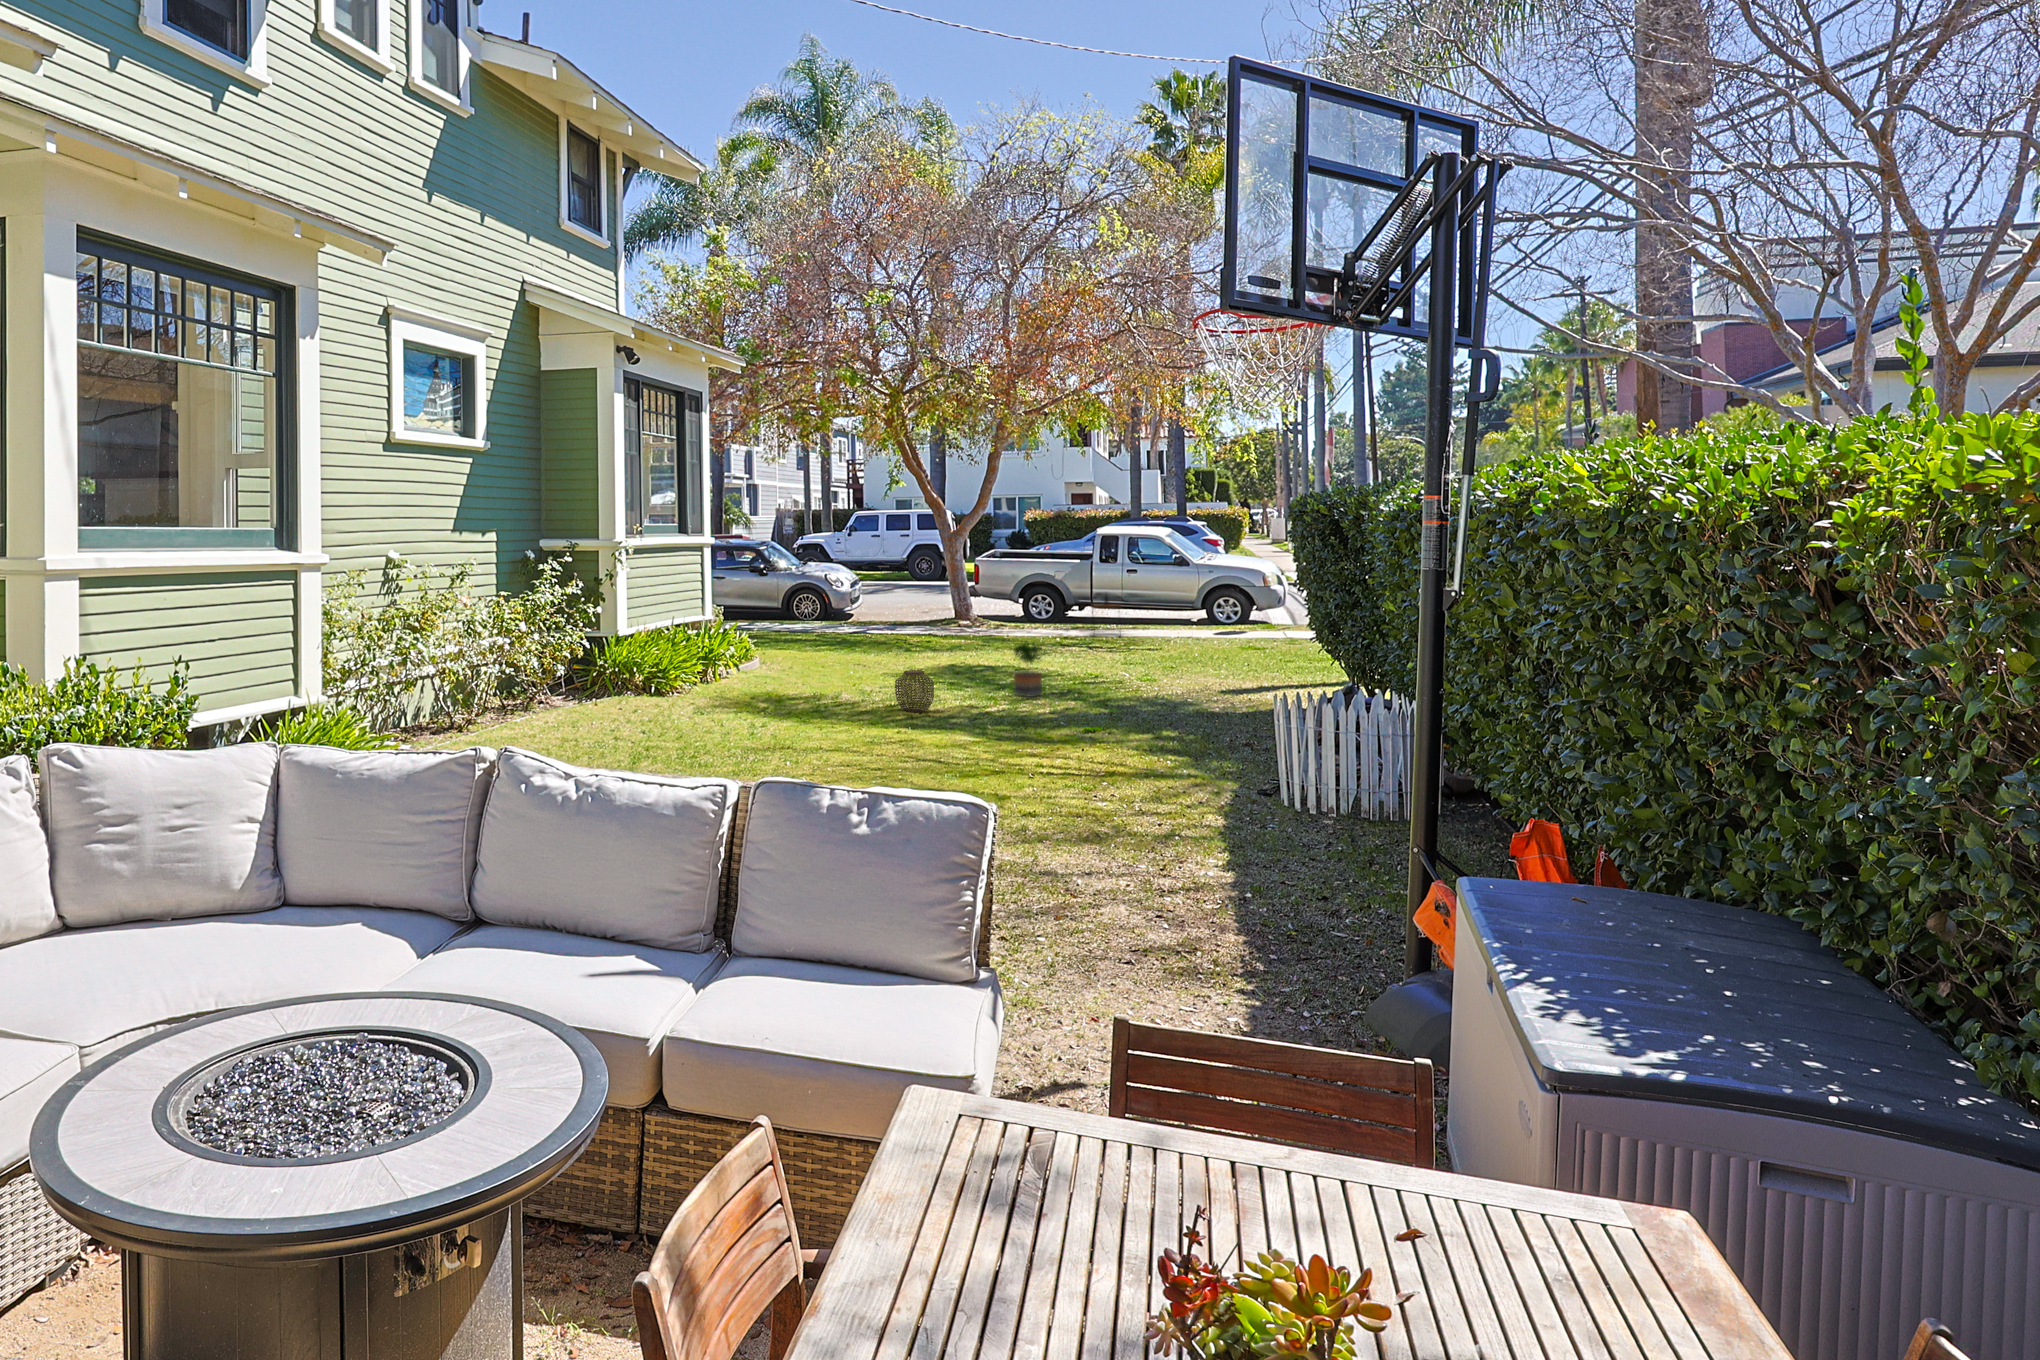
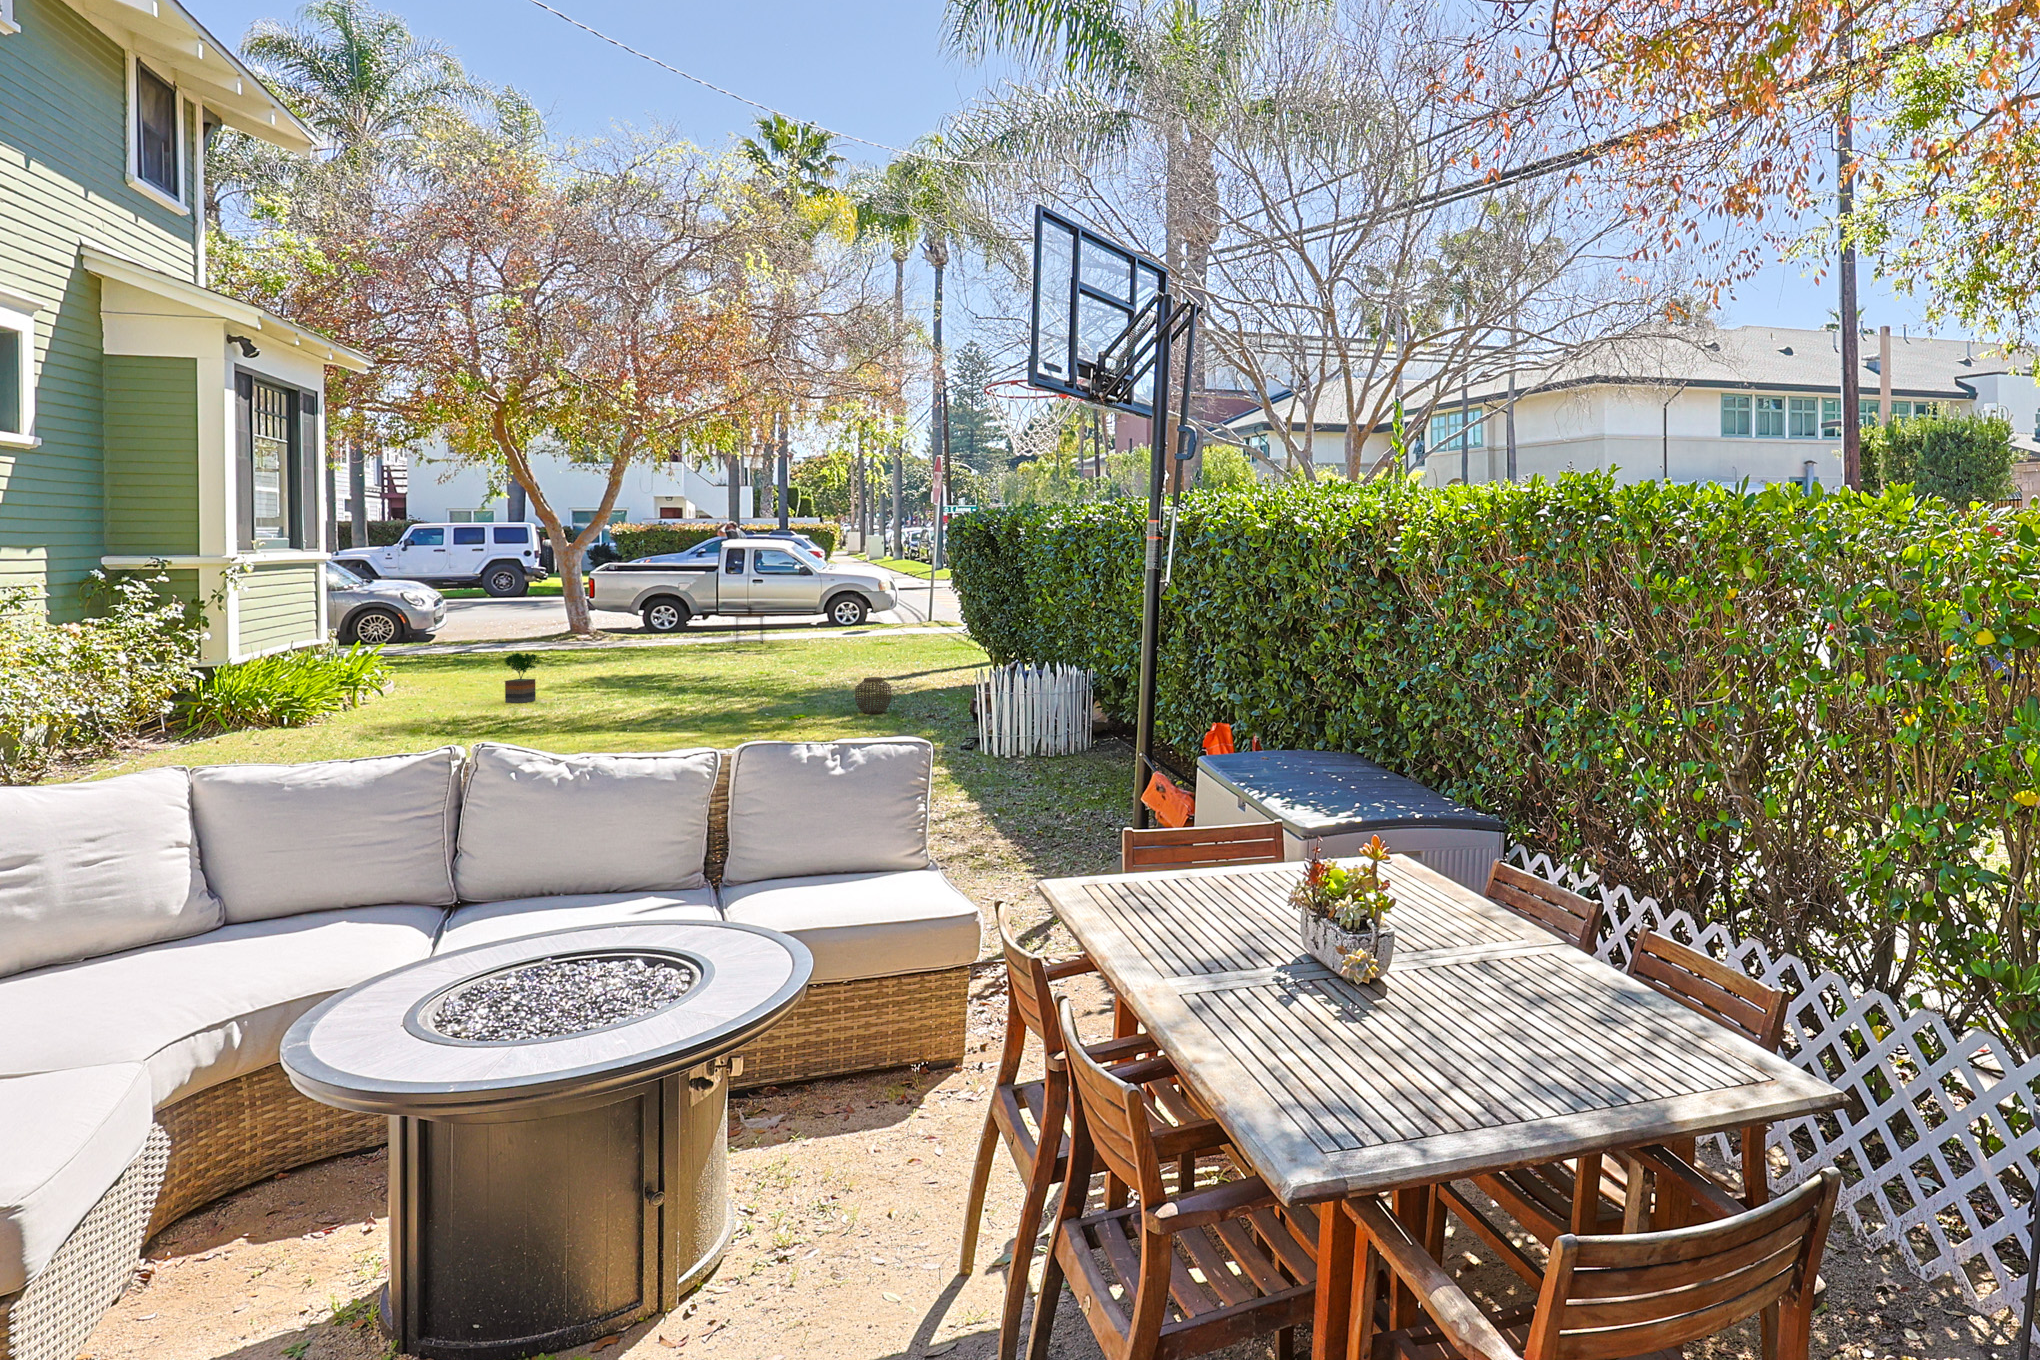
potted tree: present [1013,643,1046,697] -> present [504,653,541,703]
woven basket: present [895,670,934,712] -> present [855,677,891,714]

